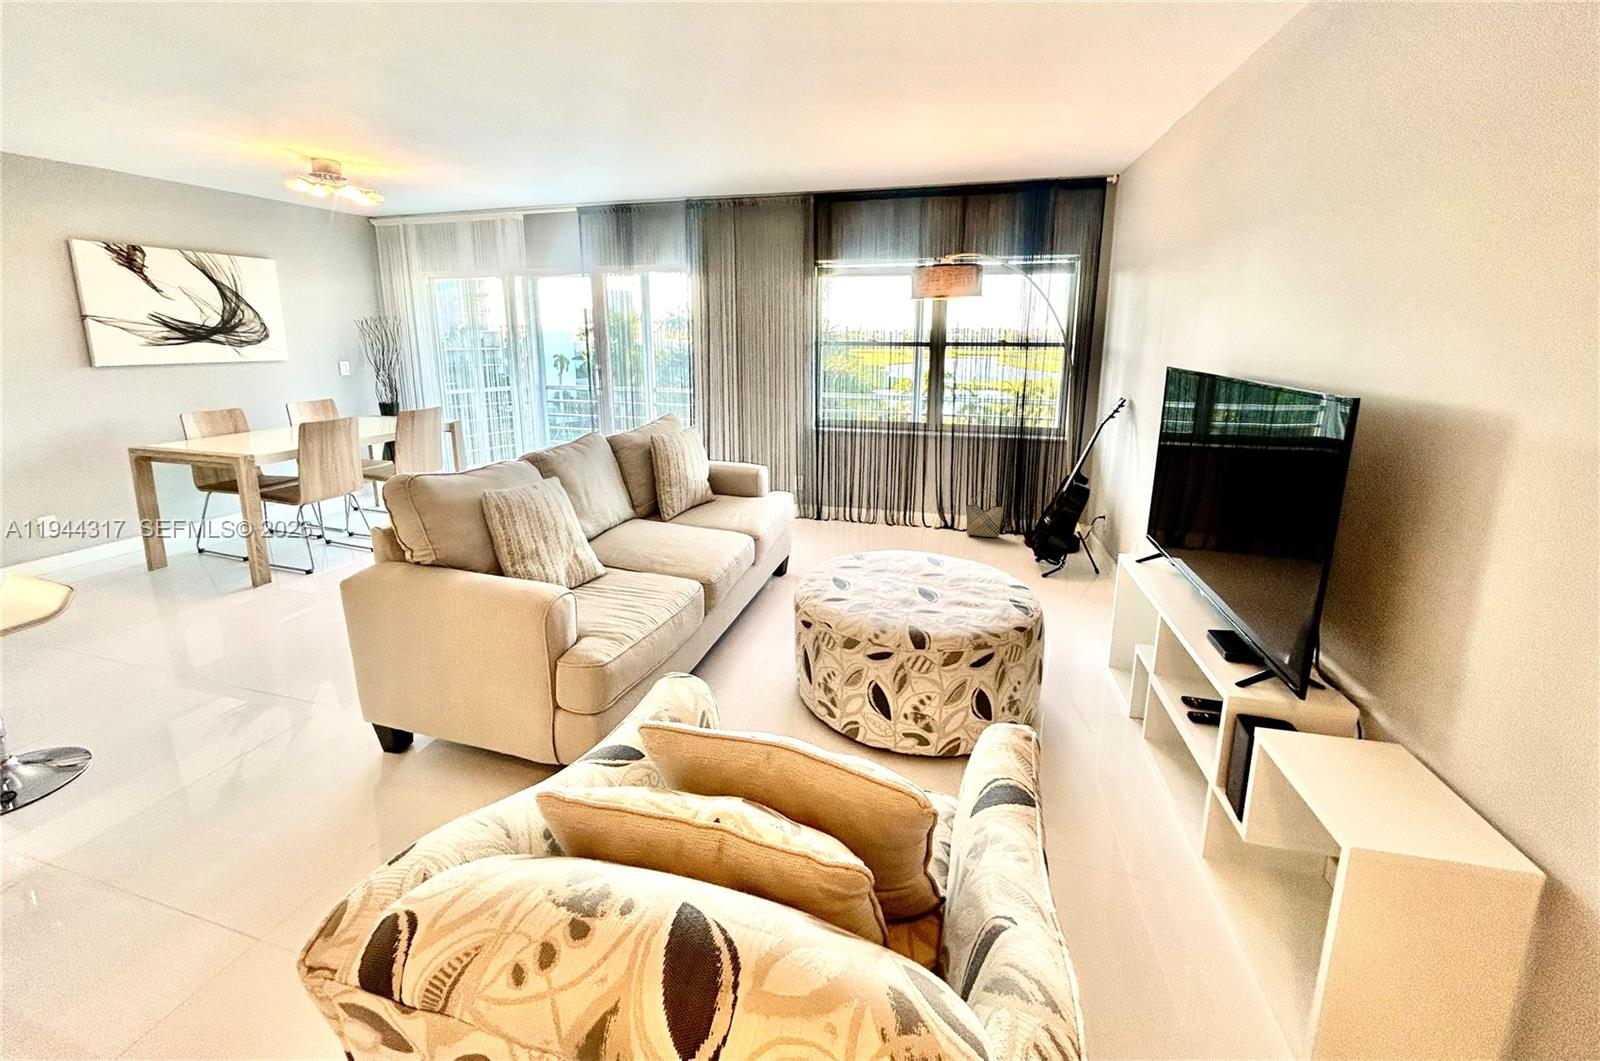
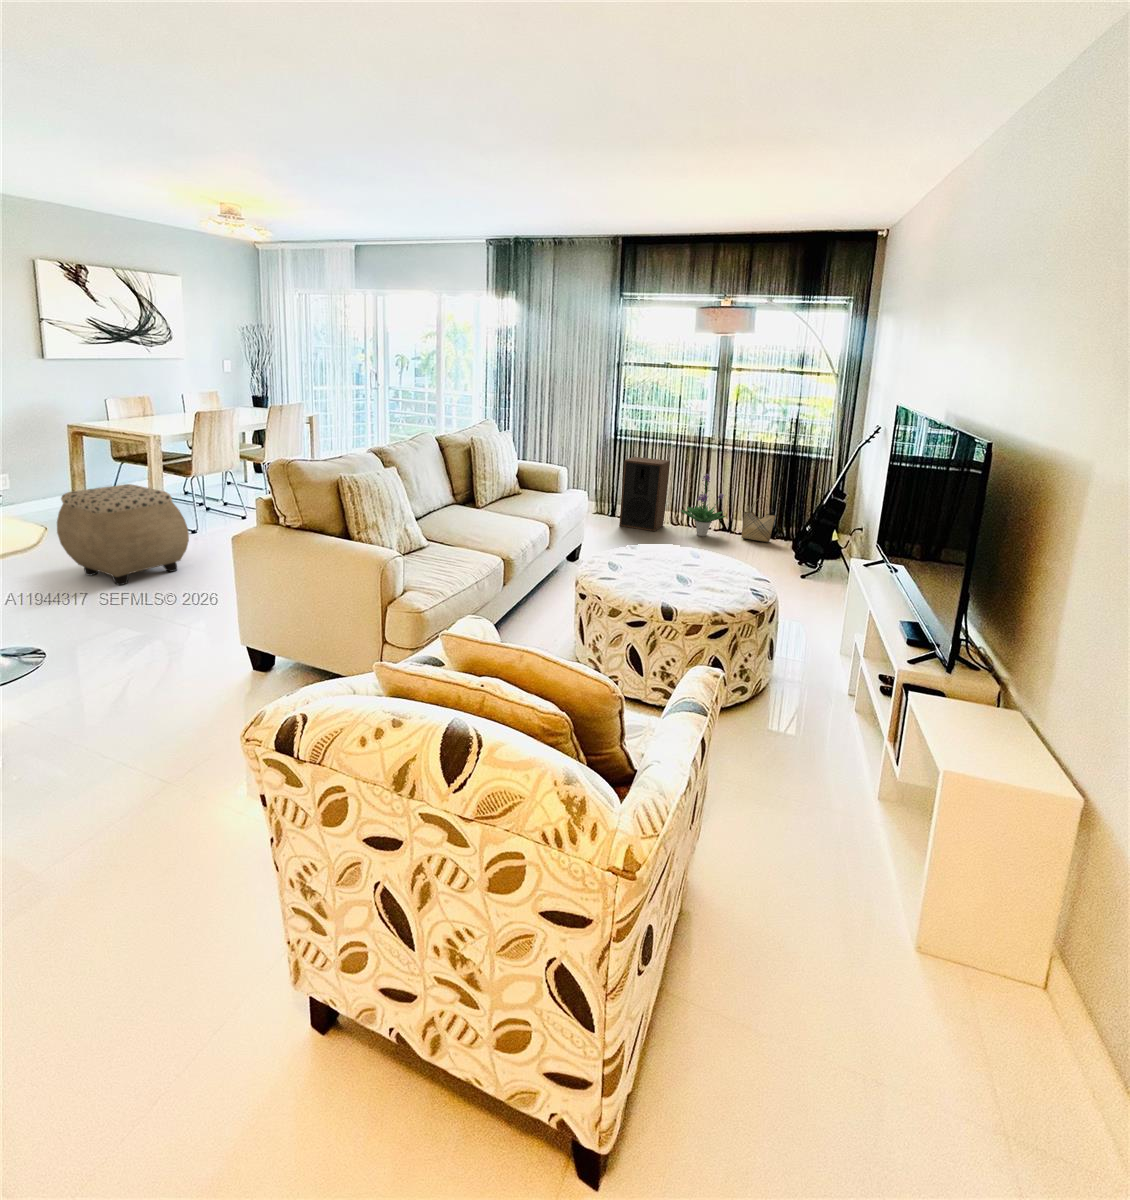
speaker: none [827,451,878,533] -> present [619,457,670,531]
potted plant: none [896,465,949,535] -> present [681,474,726,536]
ottoman: none [121,518,300,648] -> present [57,484,189,585]

